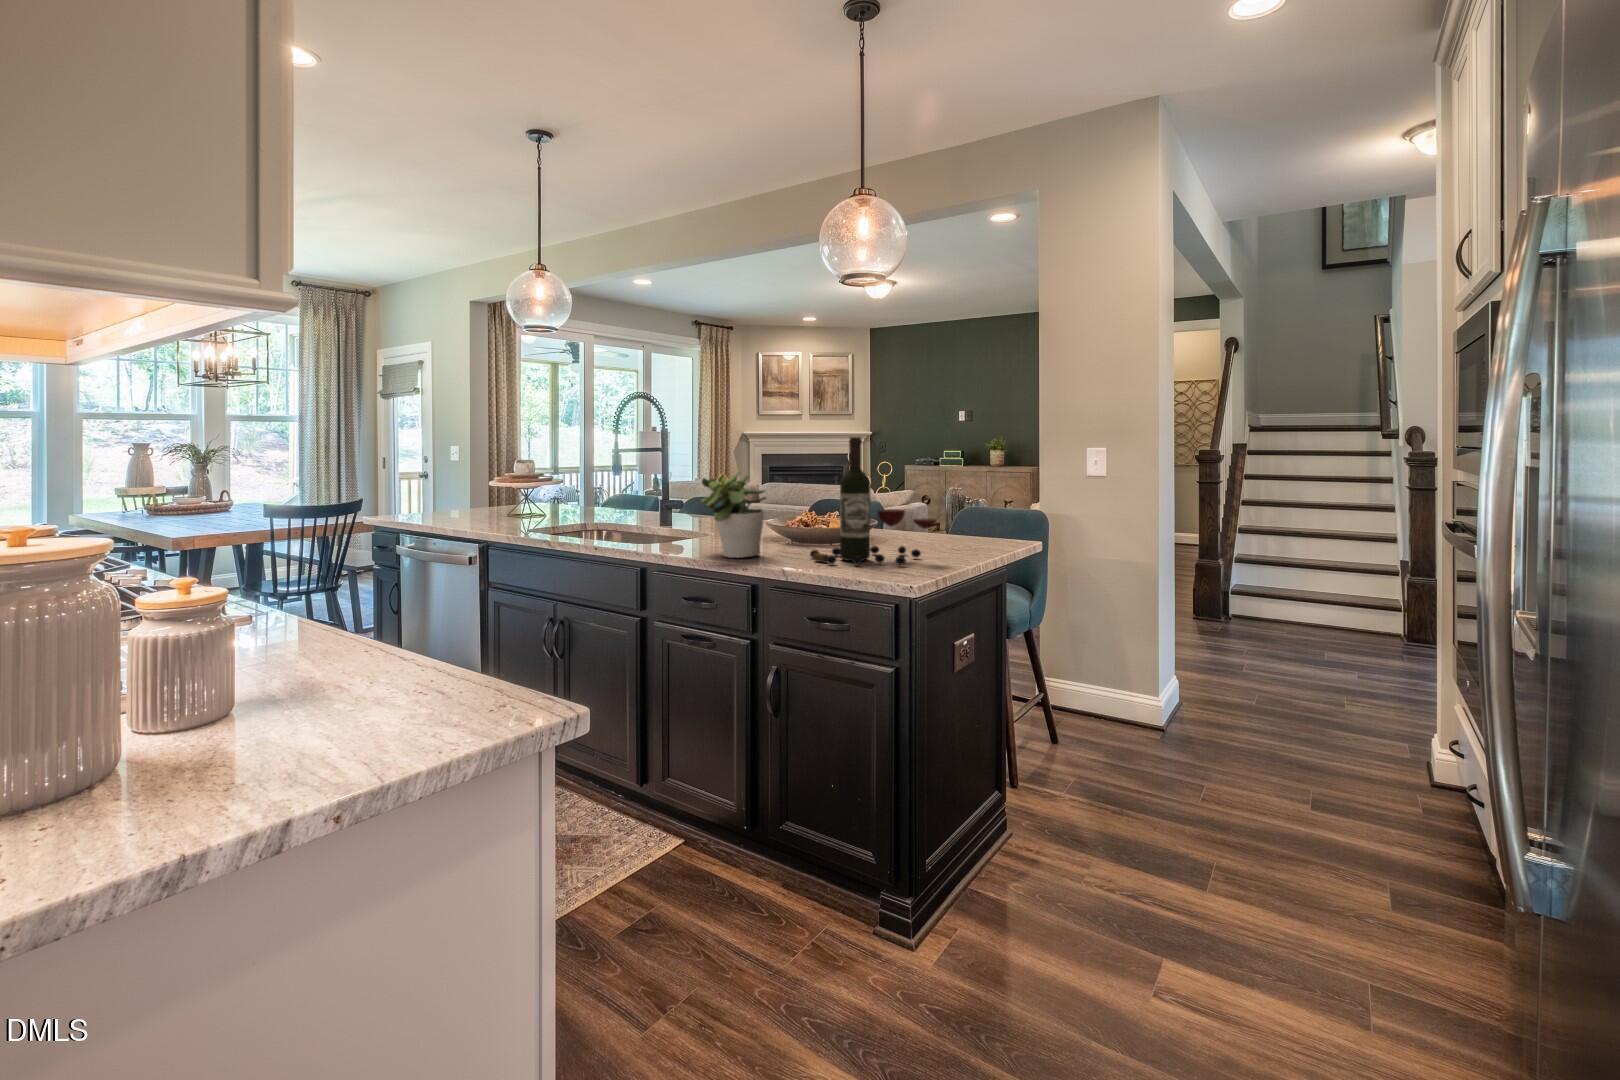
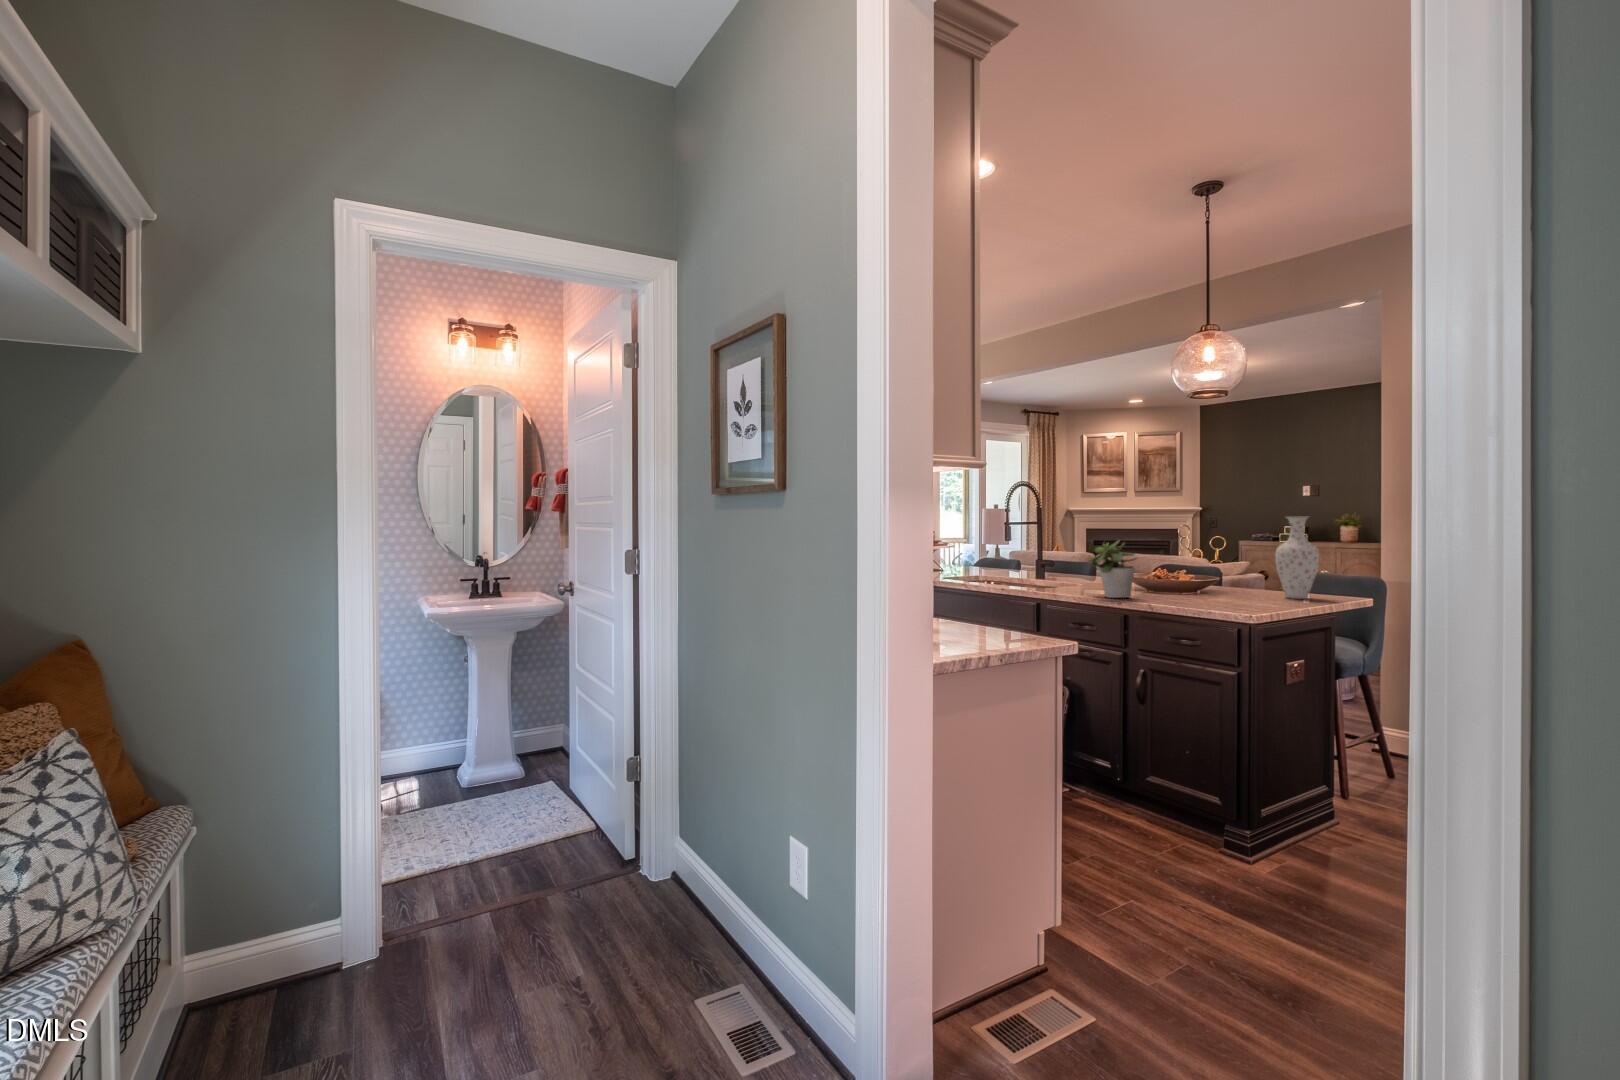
vase: none [943,436,994,545] -> present [1275,517,1319,599]
wine bottle: present [810,437,937,565] -> none [1169,518,1271,606]

